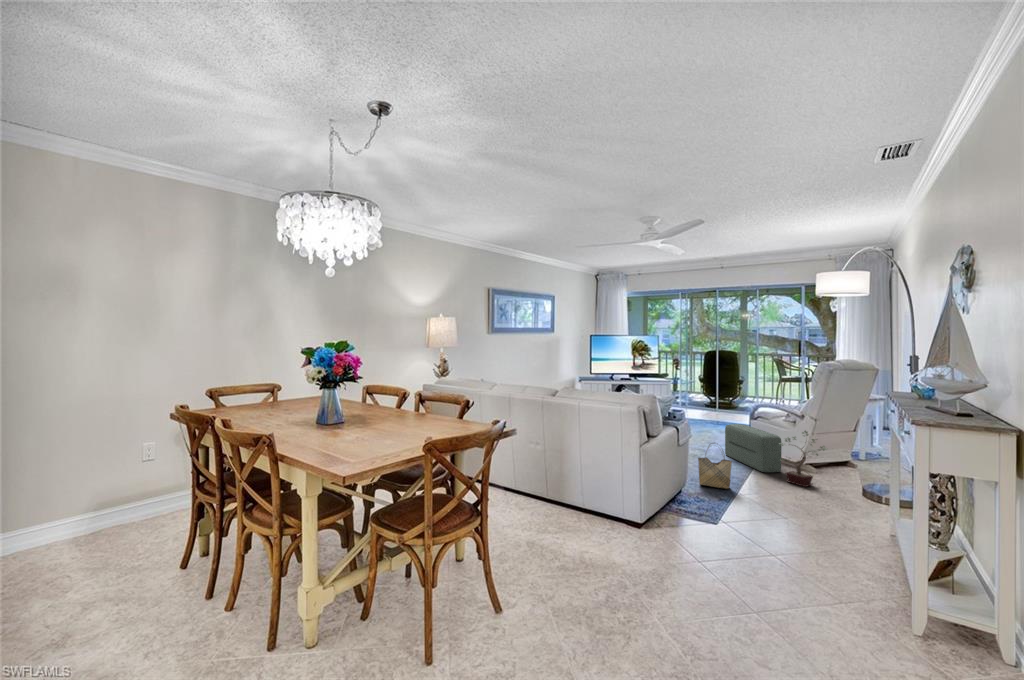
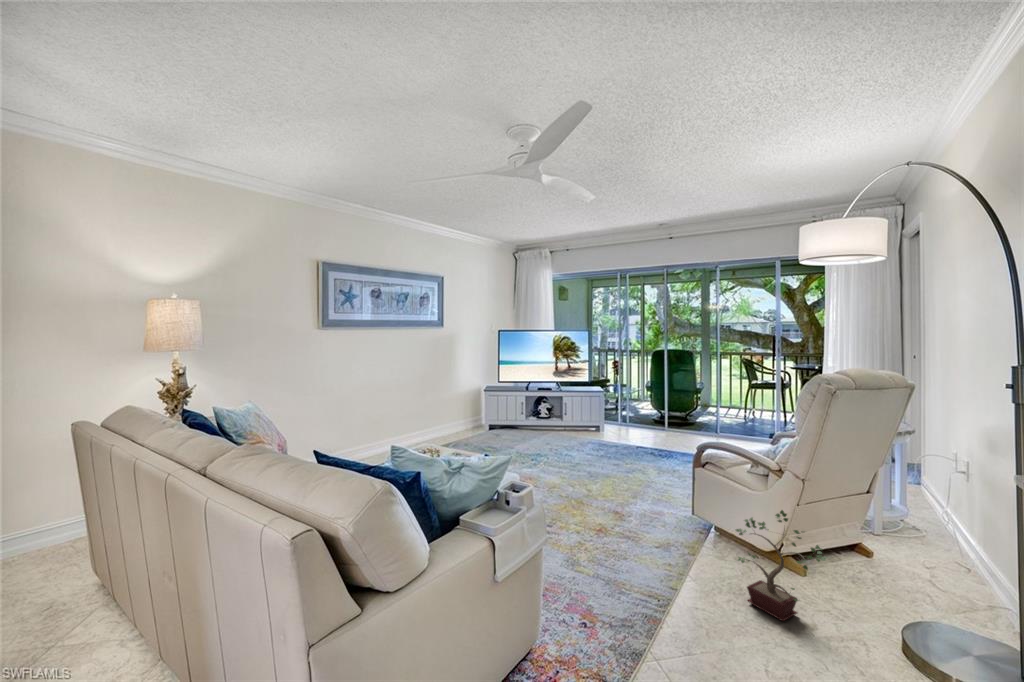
pouf: present [725,424,782,472] -> none [656,473,741,573]
woven basket: present [698,447,732,489] -> none [581,539,643,638]

